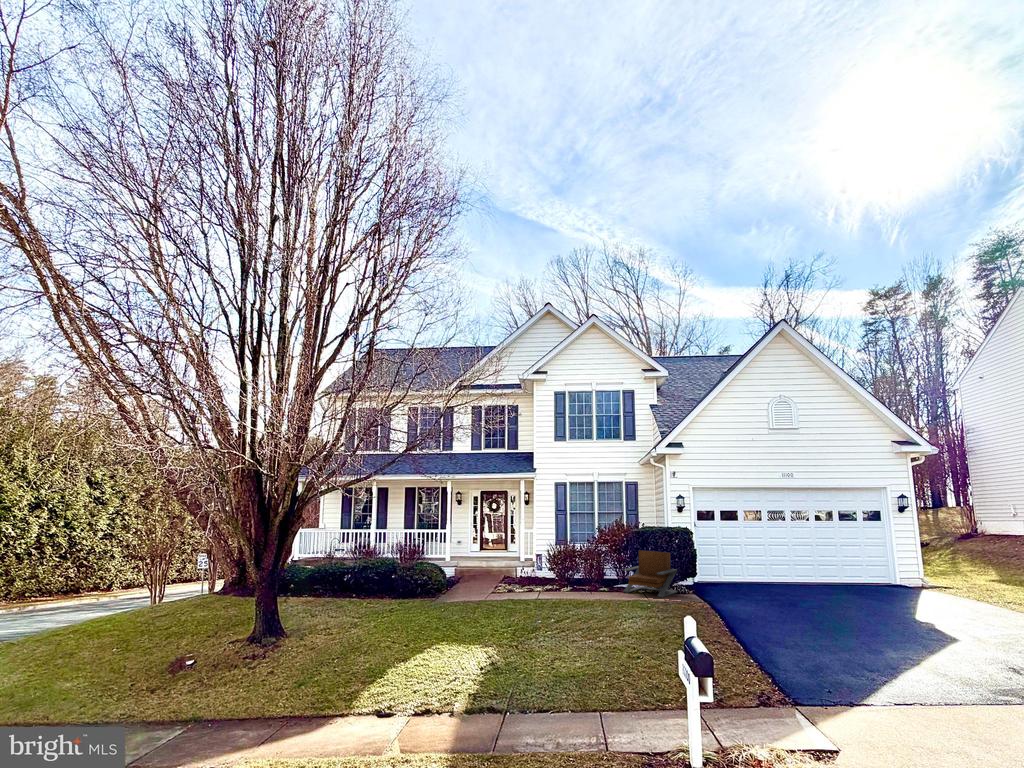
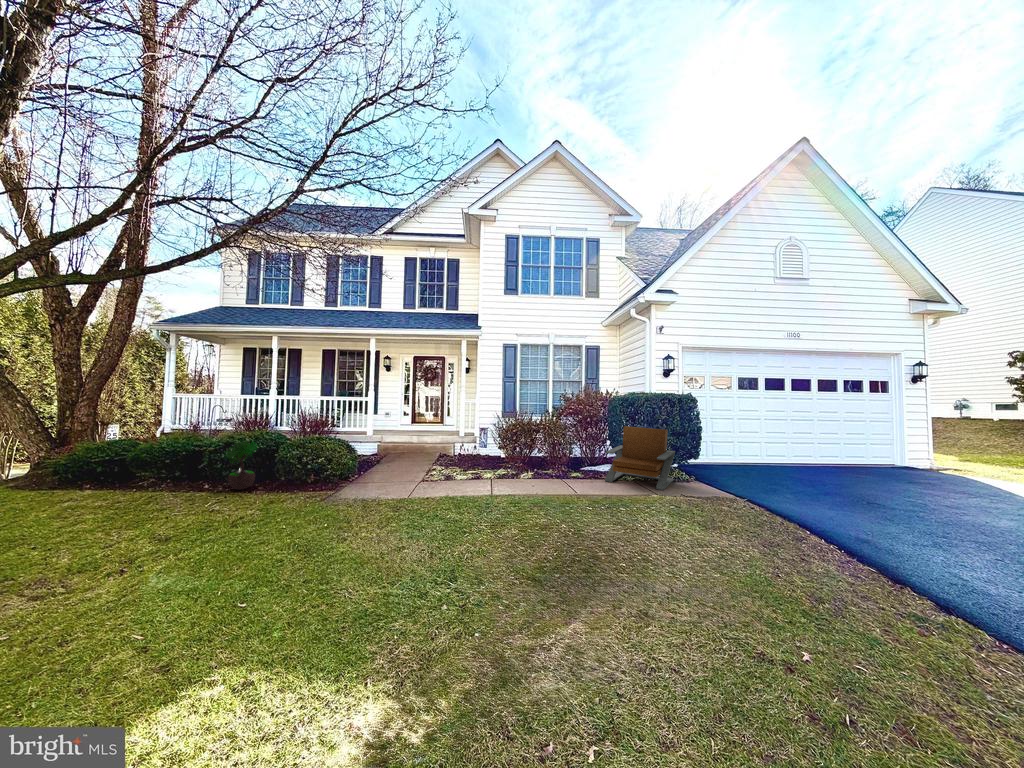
potted tree: none [366,558,387,594] -> present [226,441,256,490]

